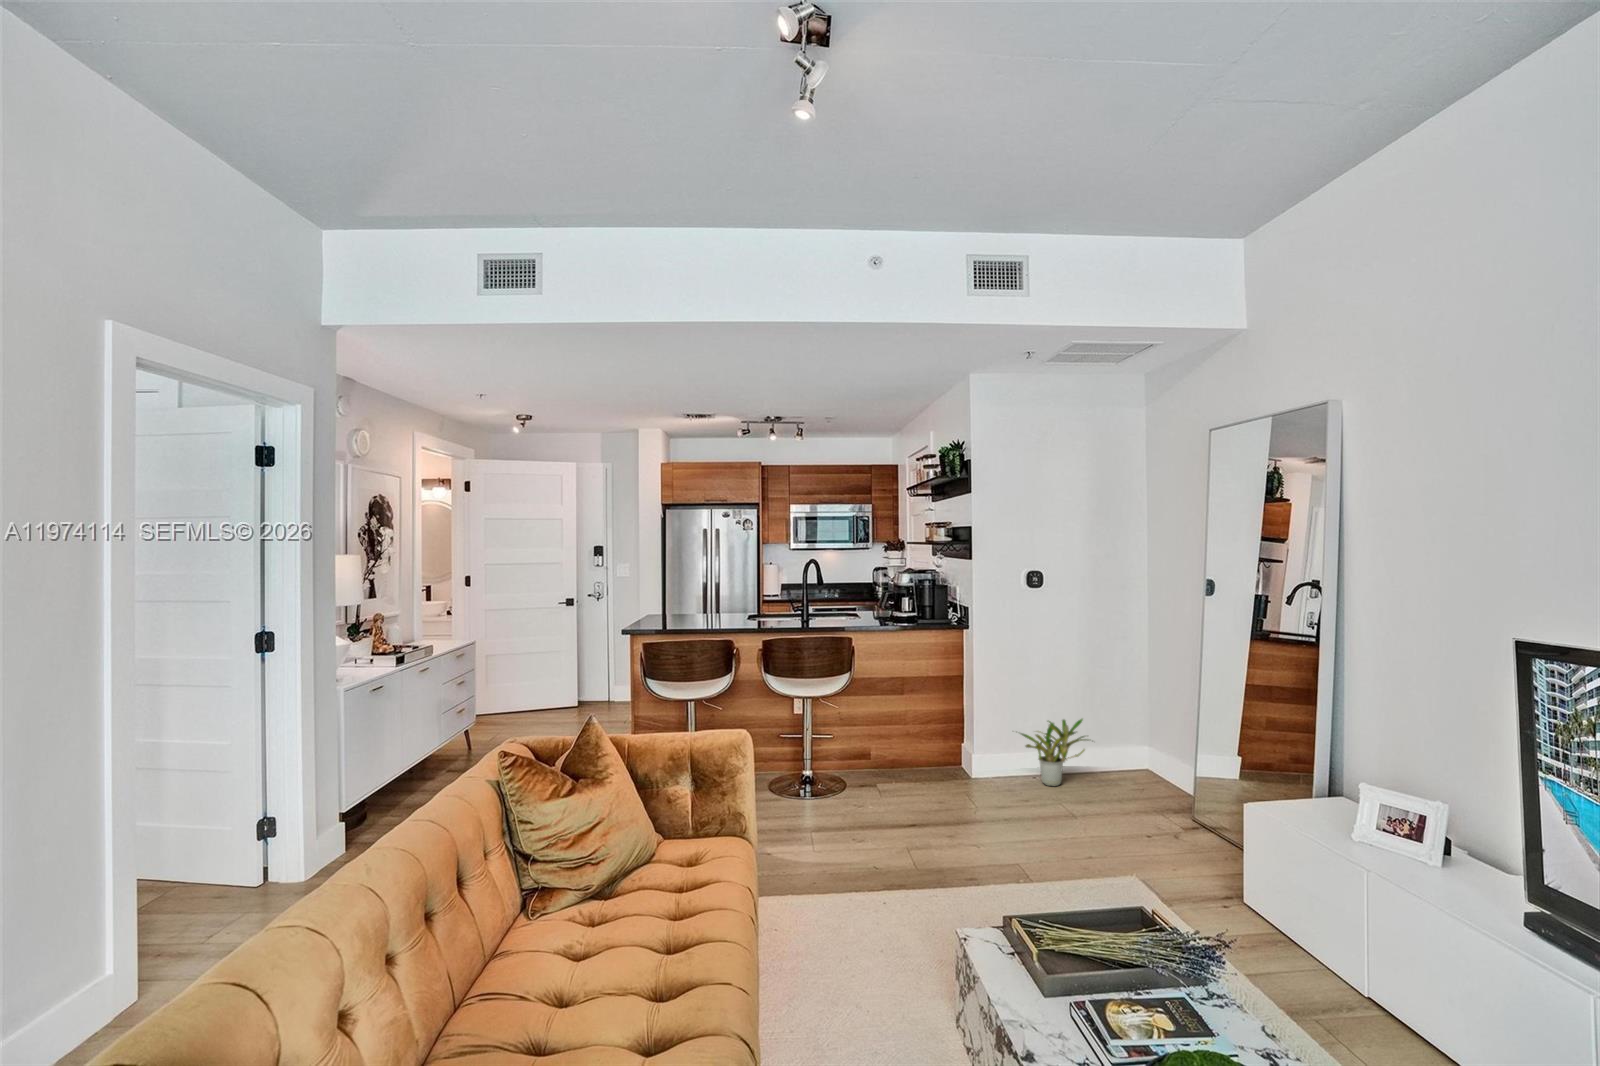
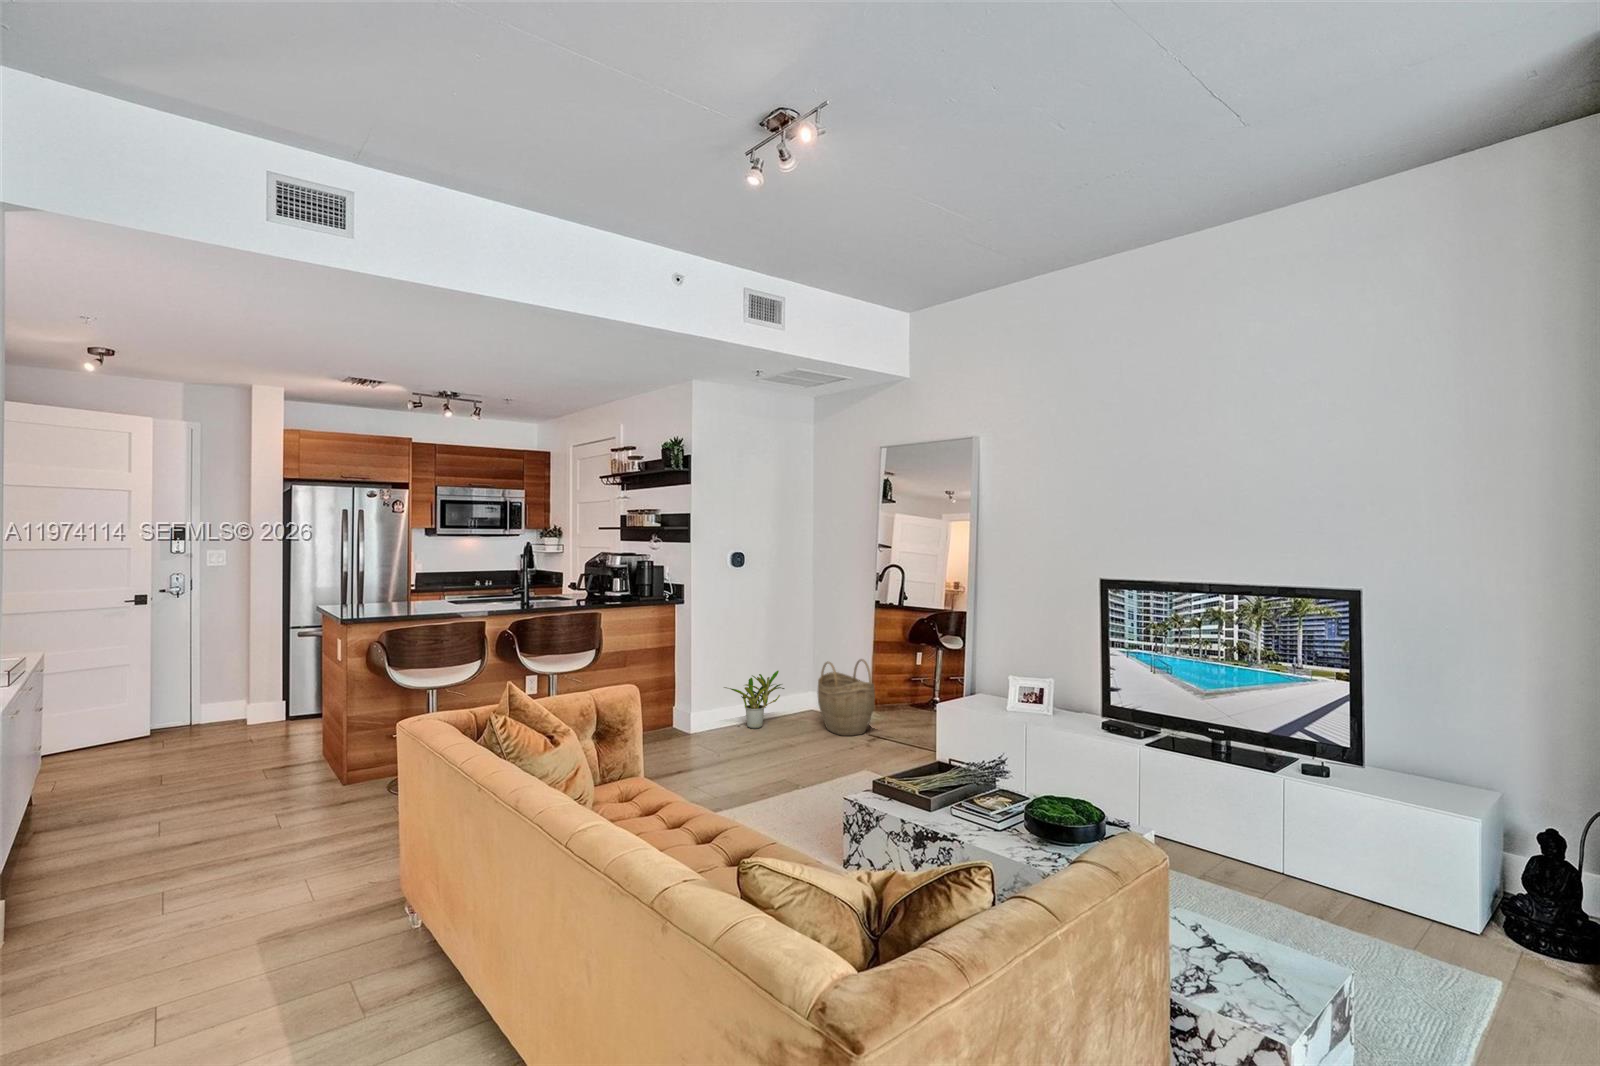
woven basket: none [1130,715,1205,820] -> present [817,659,875,736]

